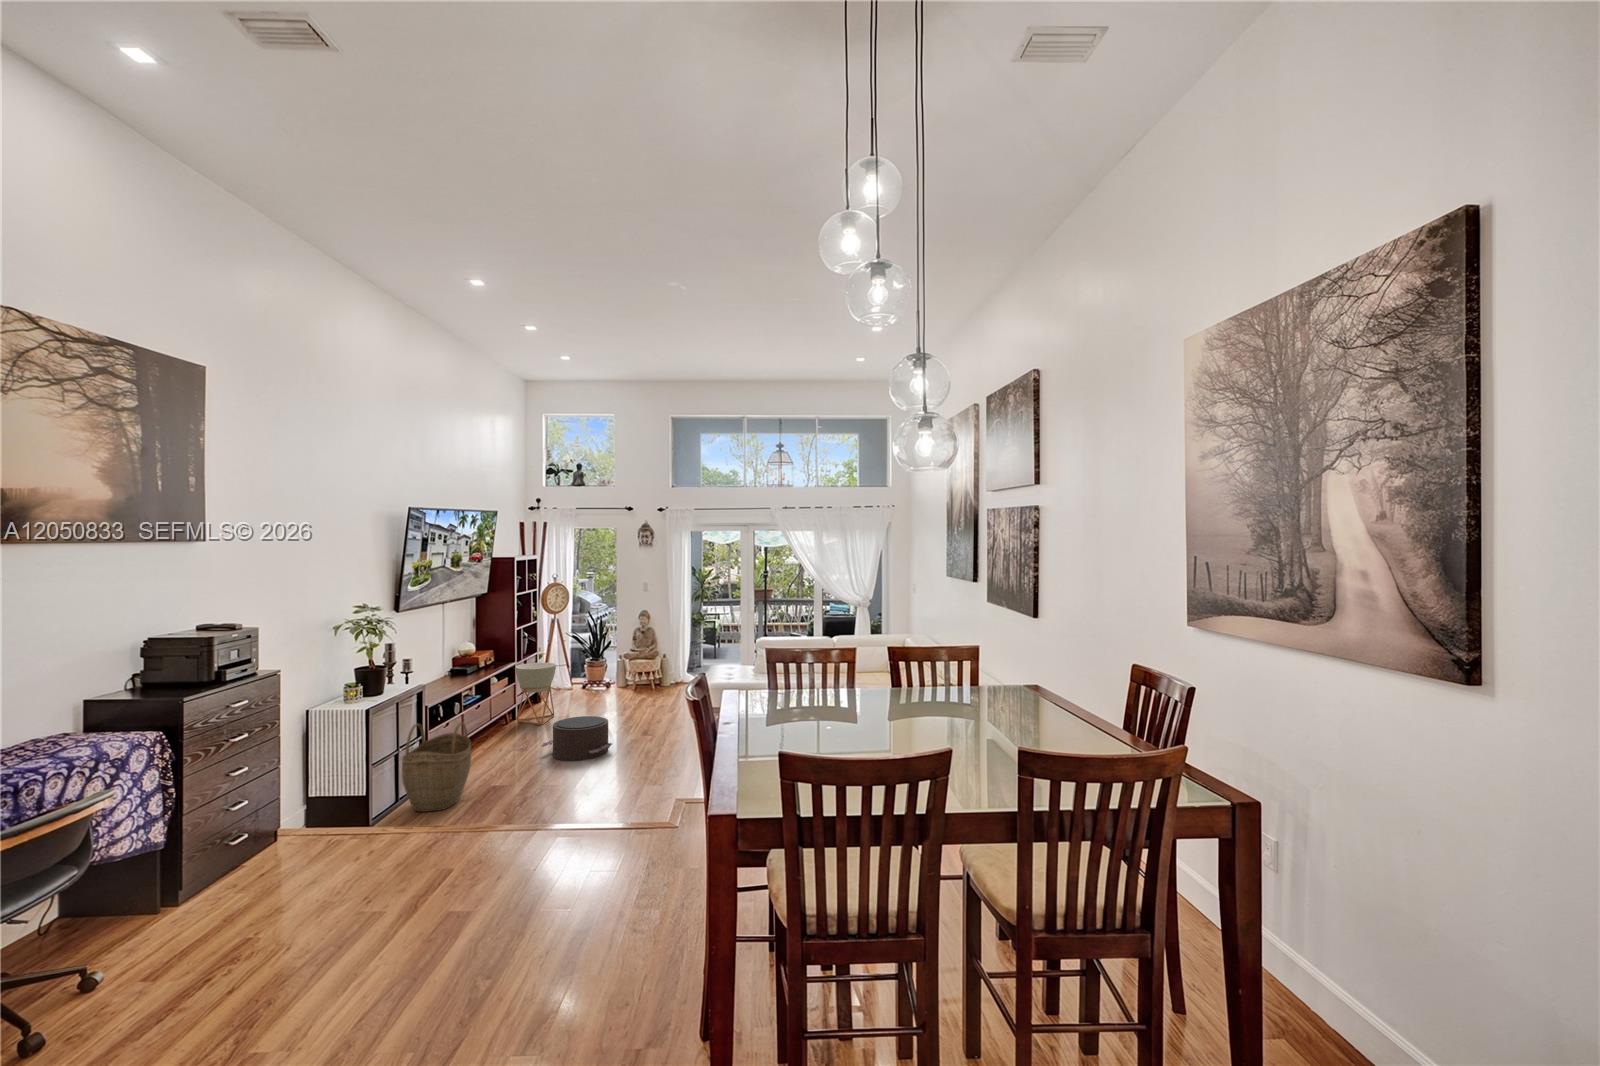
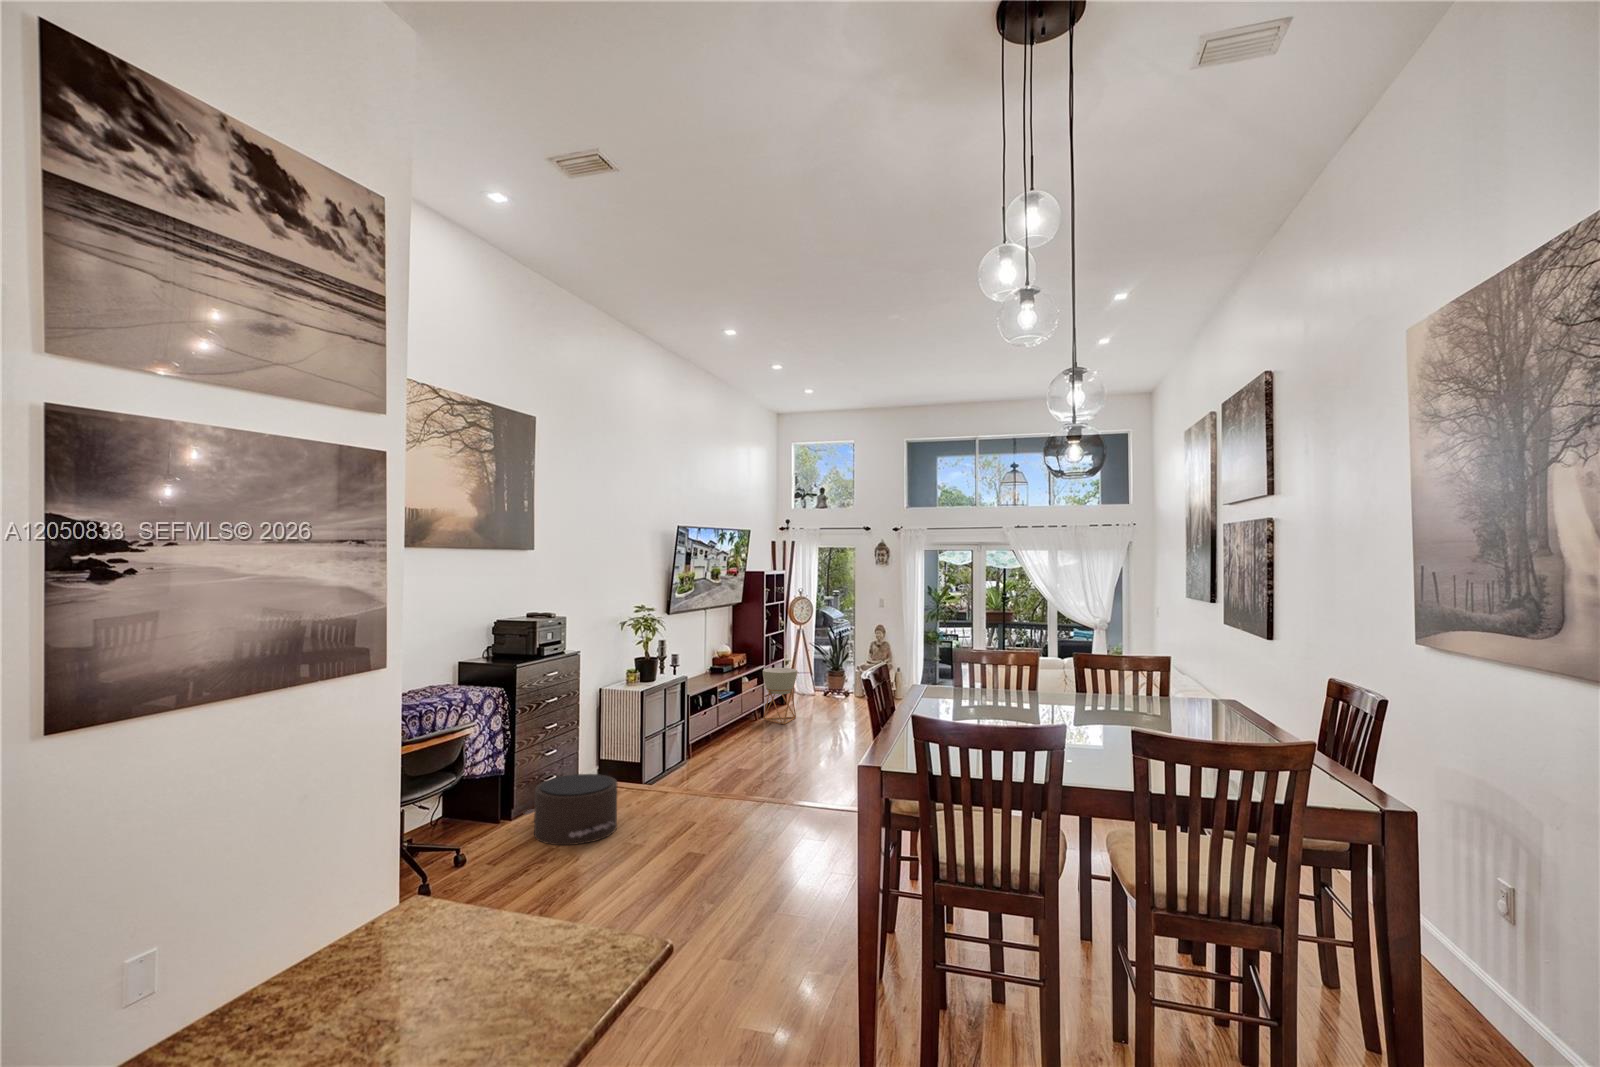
pouf: present [541,716,612,761] -> present [525,774,617,845]
woven basket: present [402,723,471,812] -> none [665,708,719,783]

